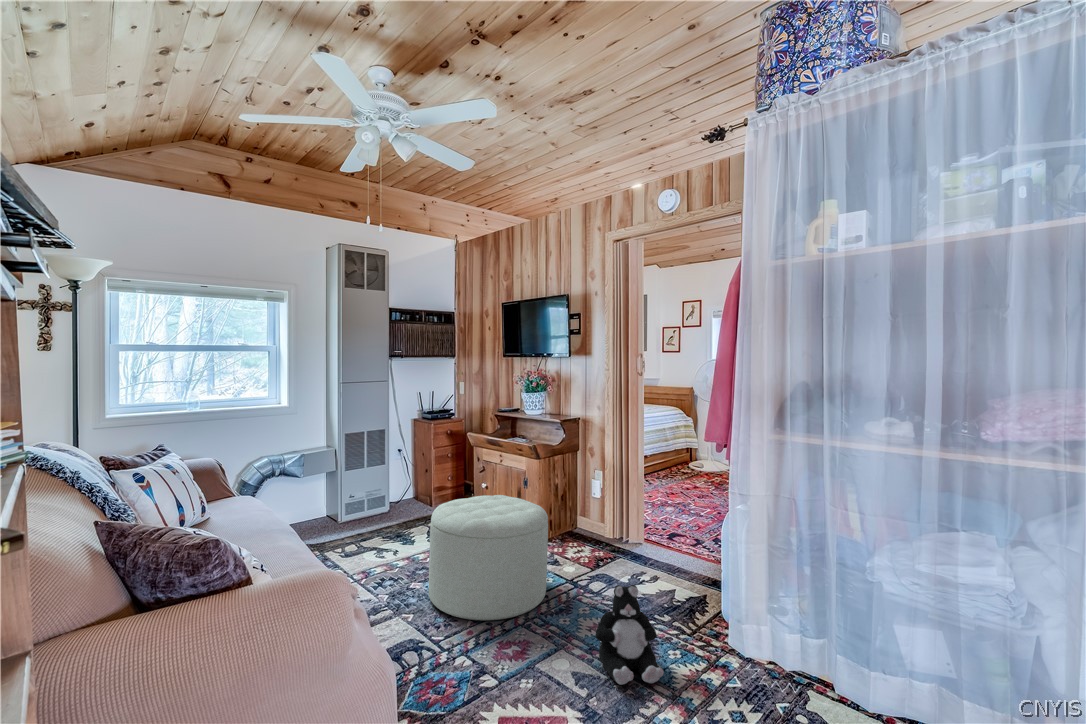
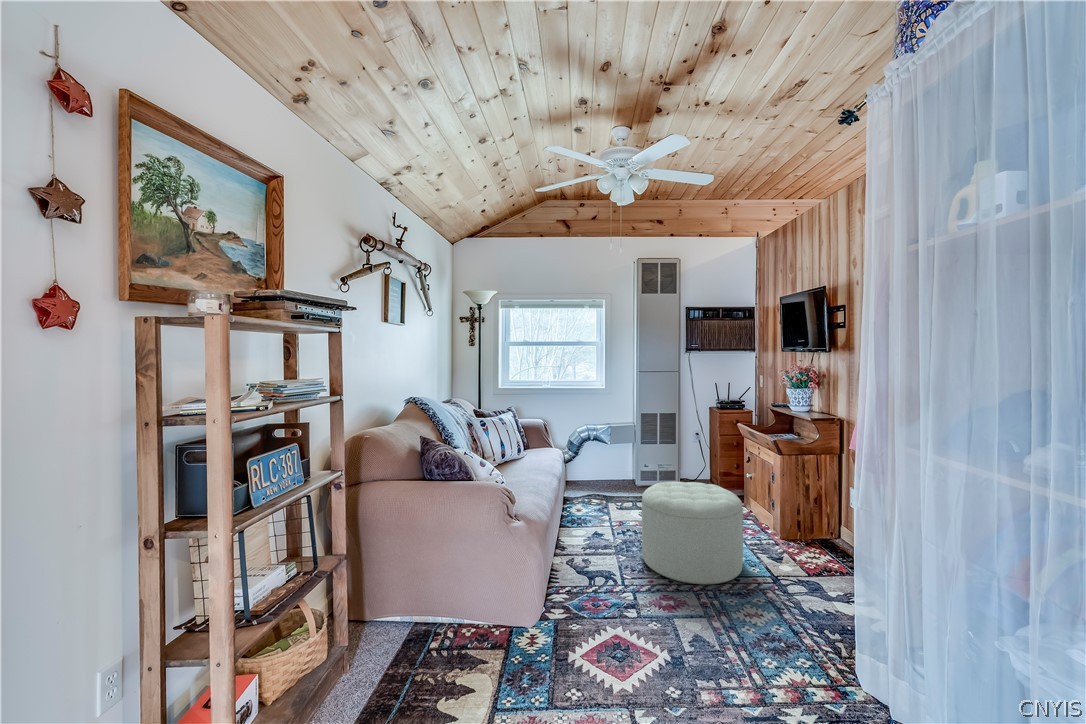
plush toy: present [595,585,664,685] -> none [713,578,776,670]

